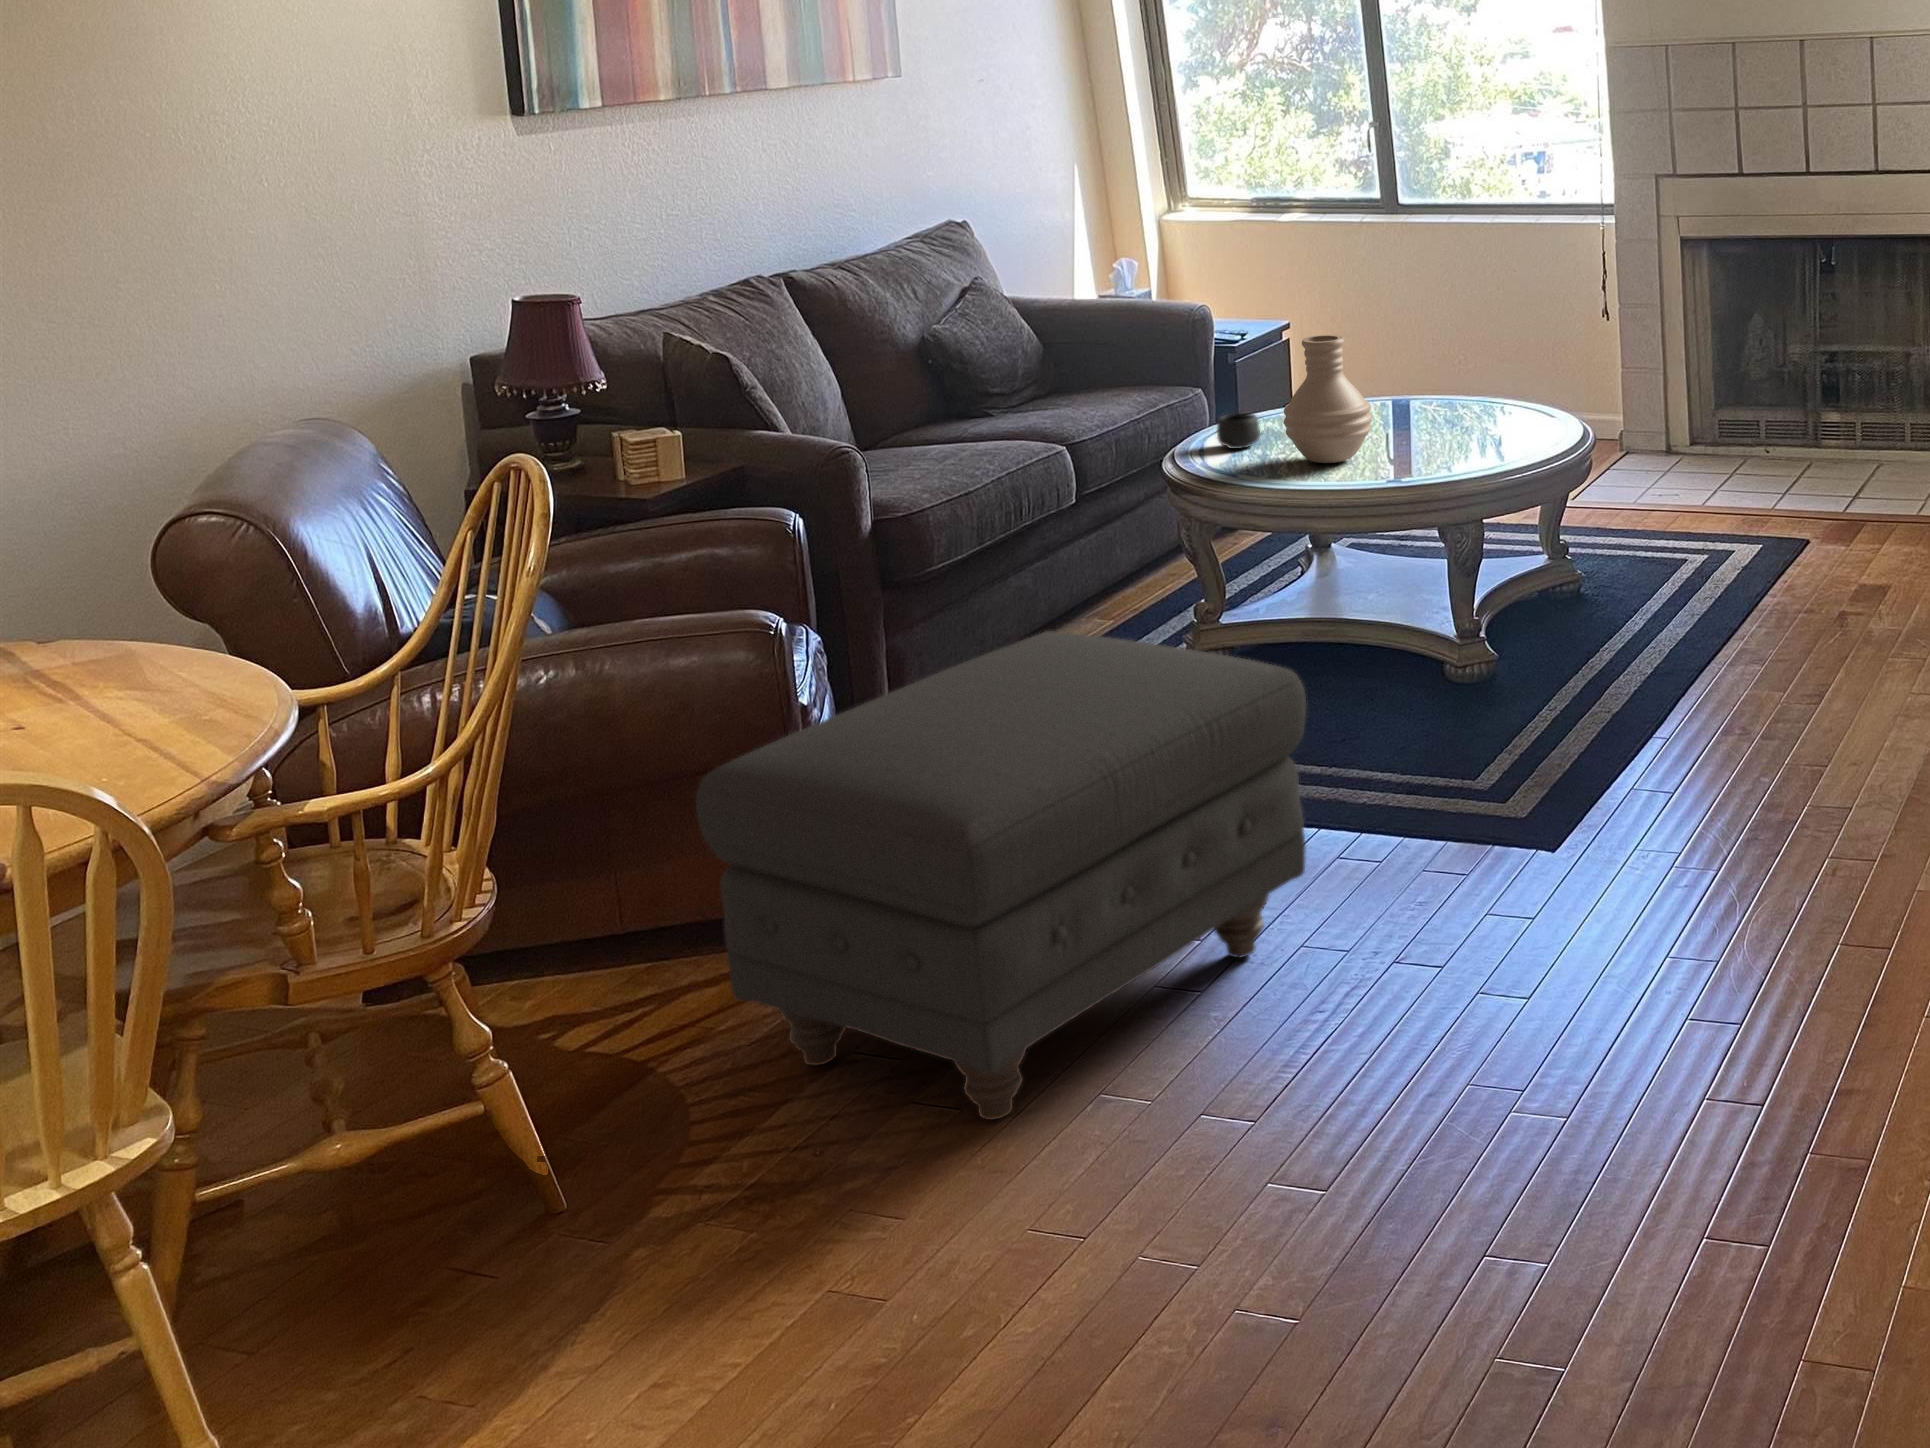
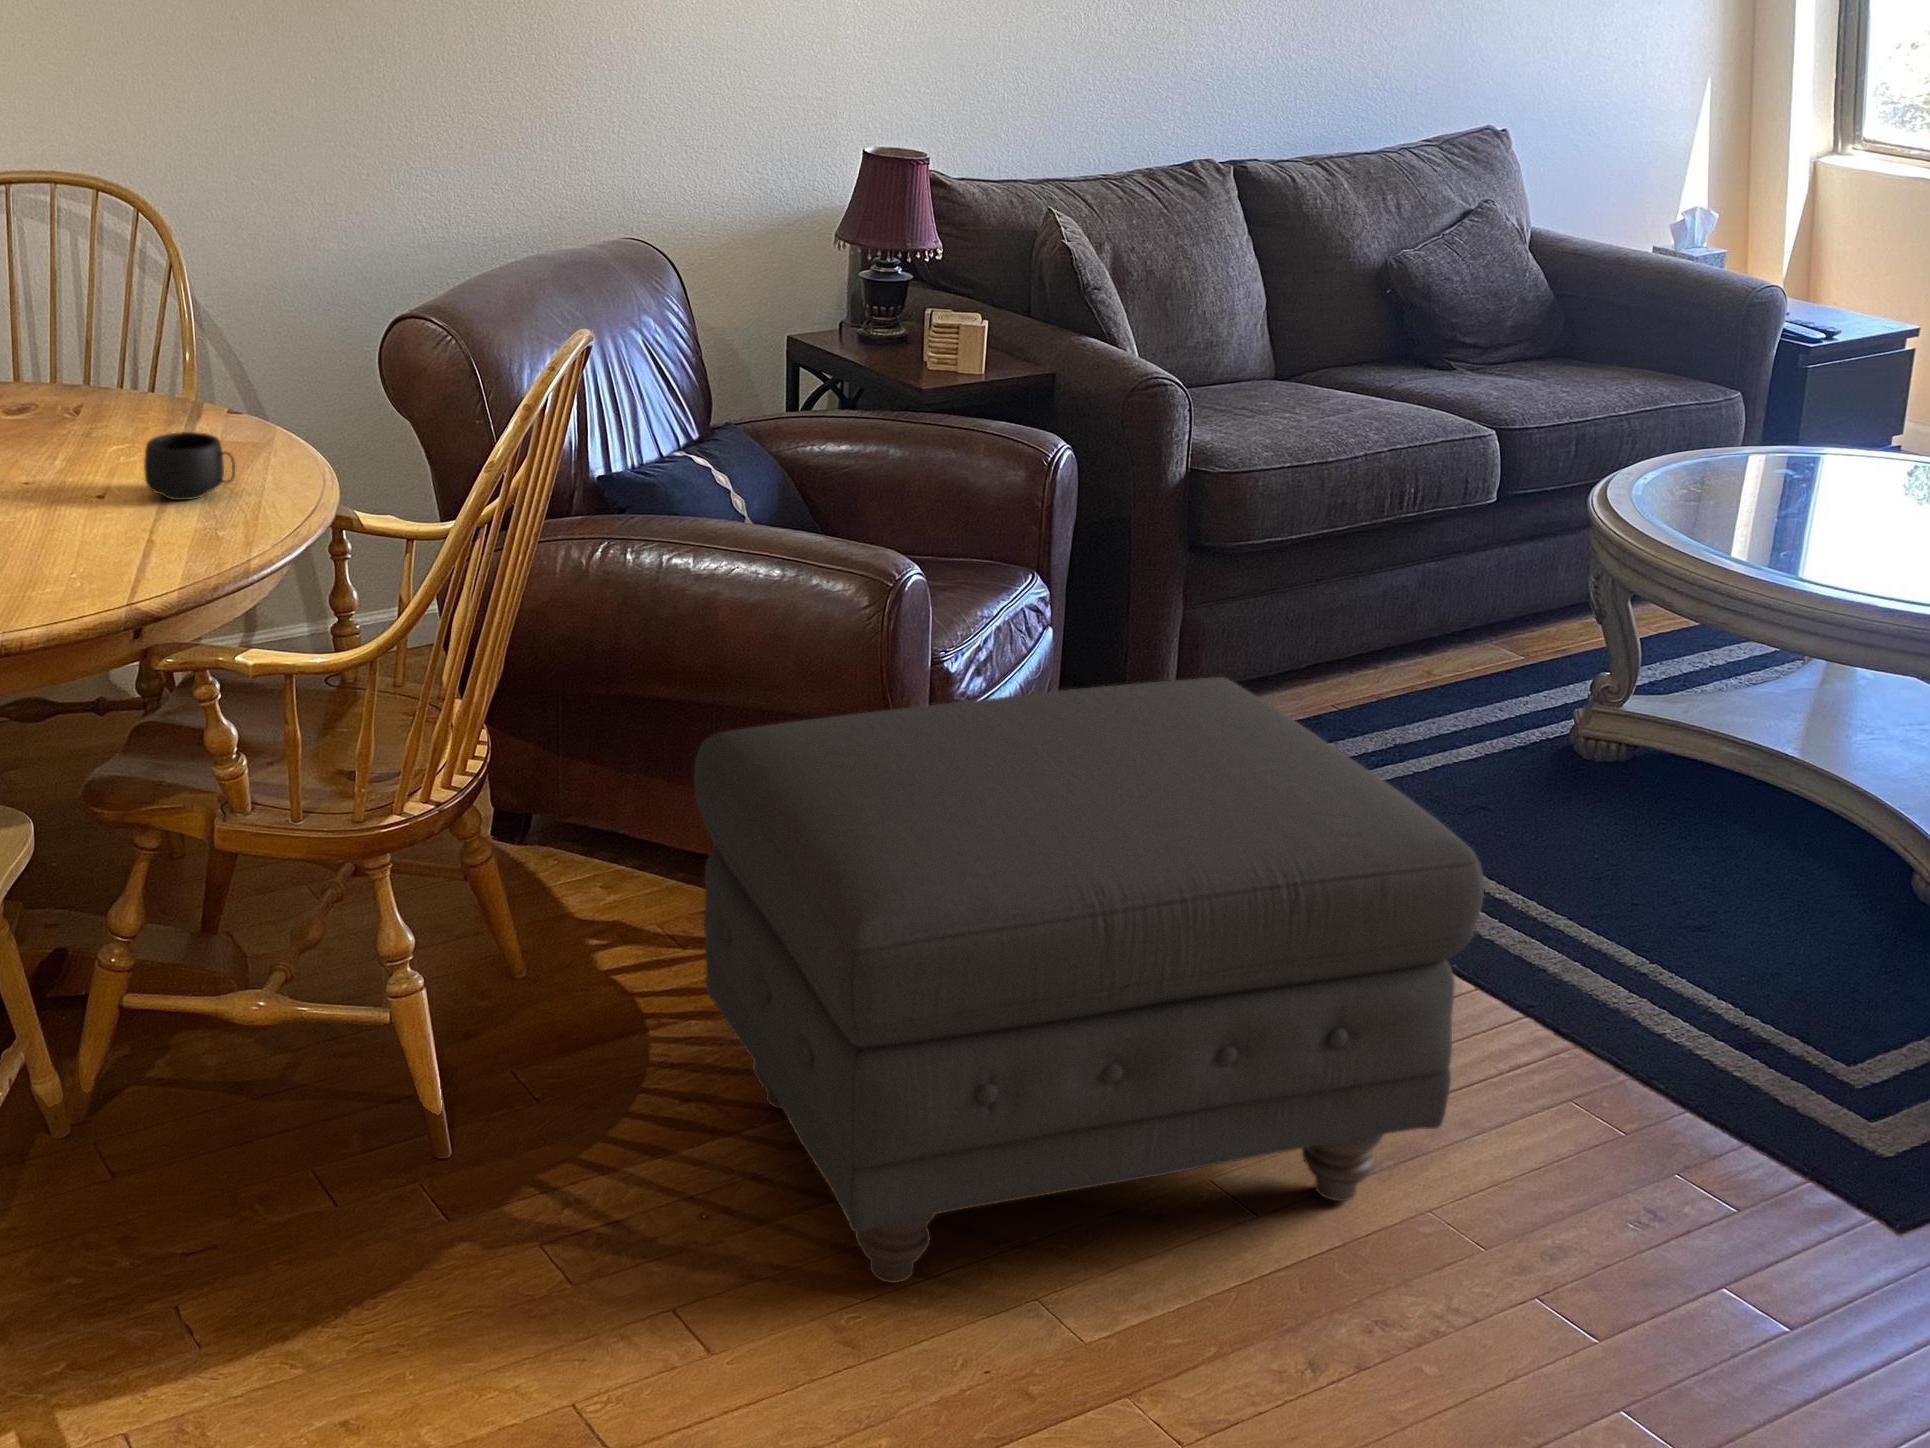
vase: present [1283,335,1372,463] -> none [1763,362,1902,544]
mug: present [1217,413,1261,449] -> present [144,432,235,500]

